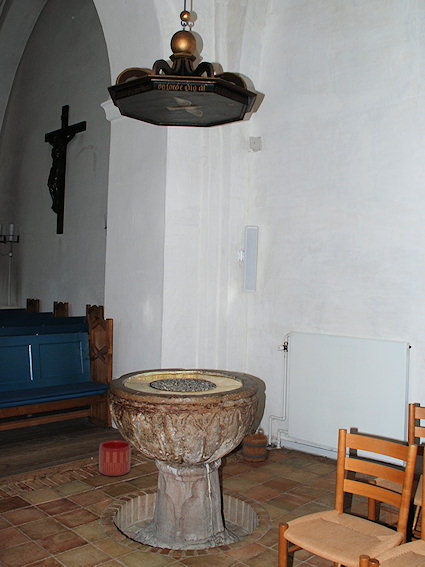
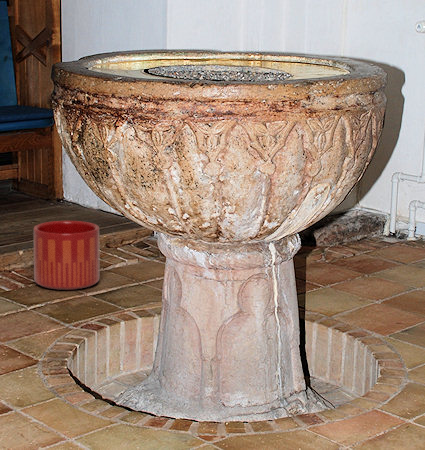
wooden bucket: present [242,416,268,462] -> none [334,173,390,268]

